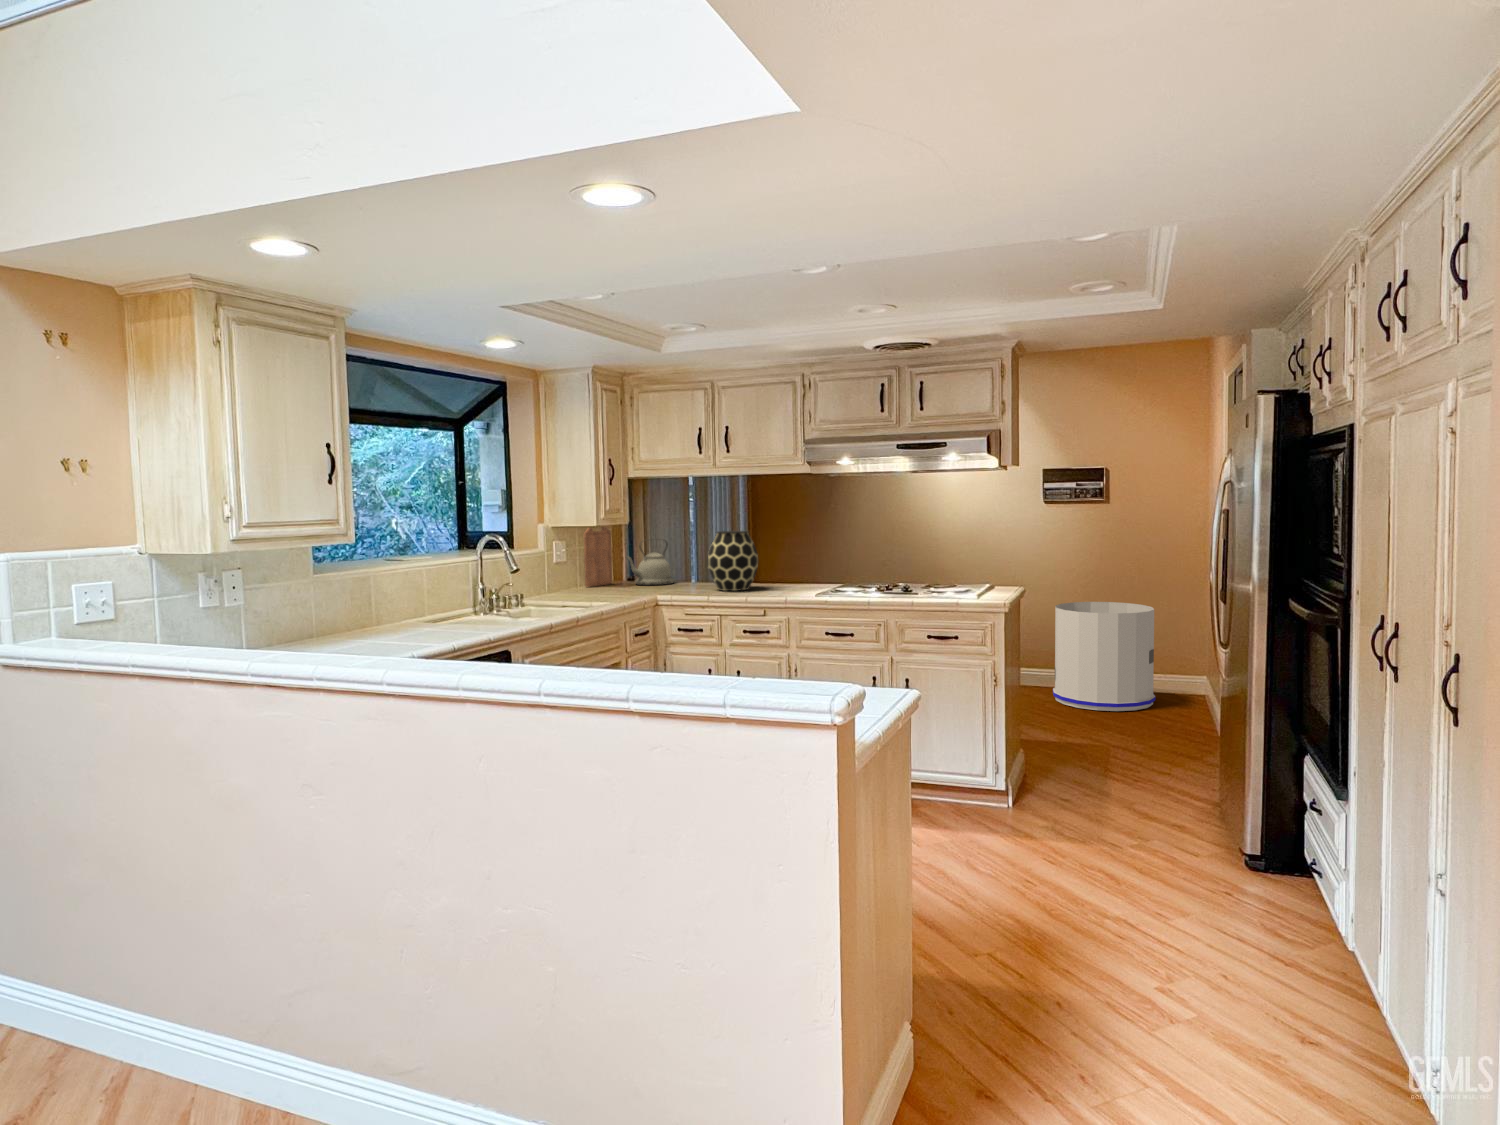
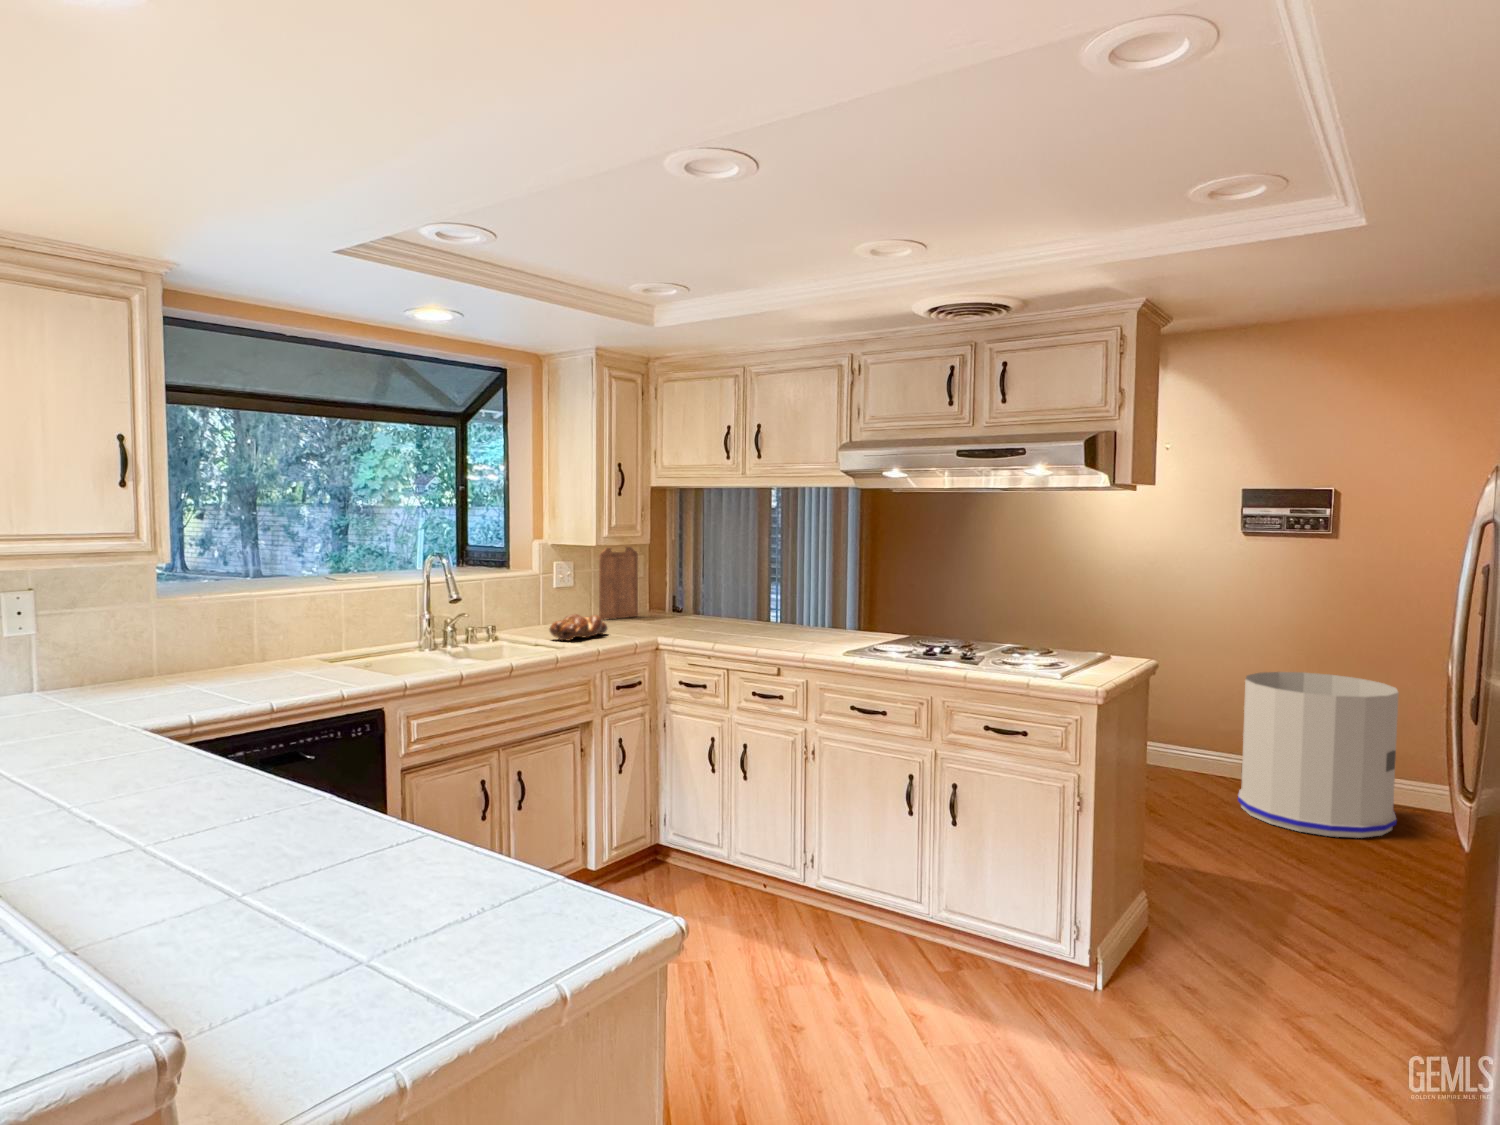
vase: present [708,531,758,591] -> none [727,559,793,637]
kettle: present [626,542,674,585] -> none [646,564,709,622]
bread loaf: none [575,580,615,600] -> present [549,614,607,640]

